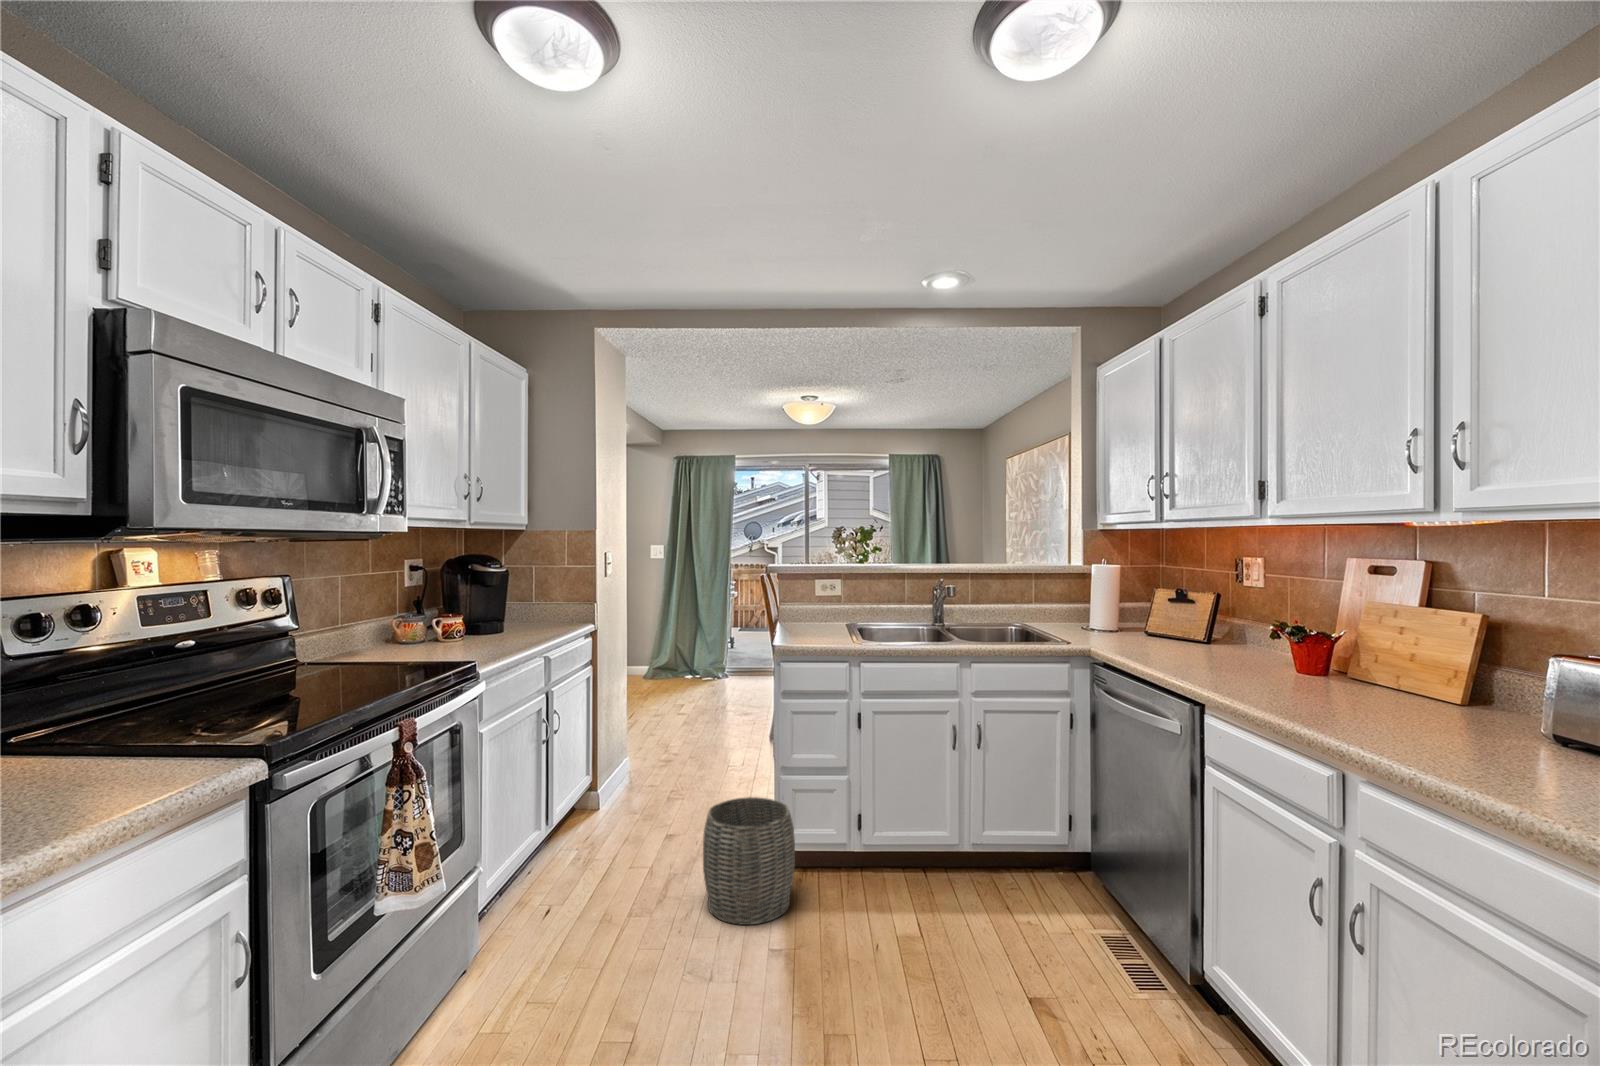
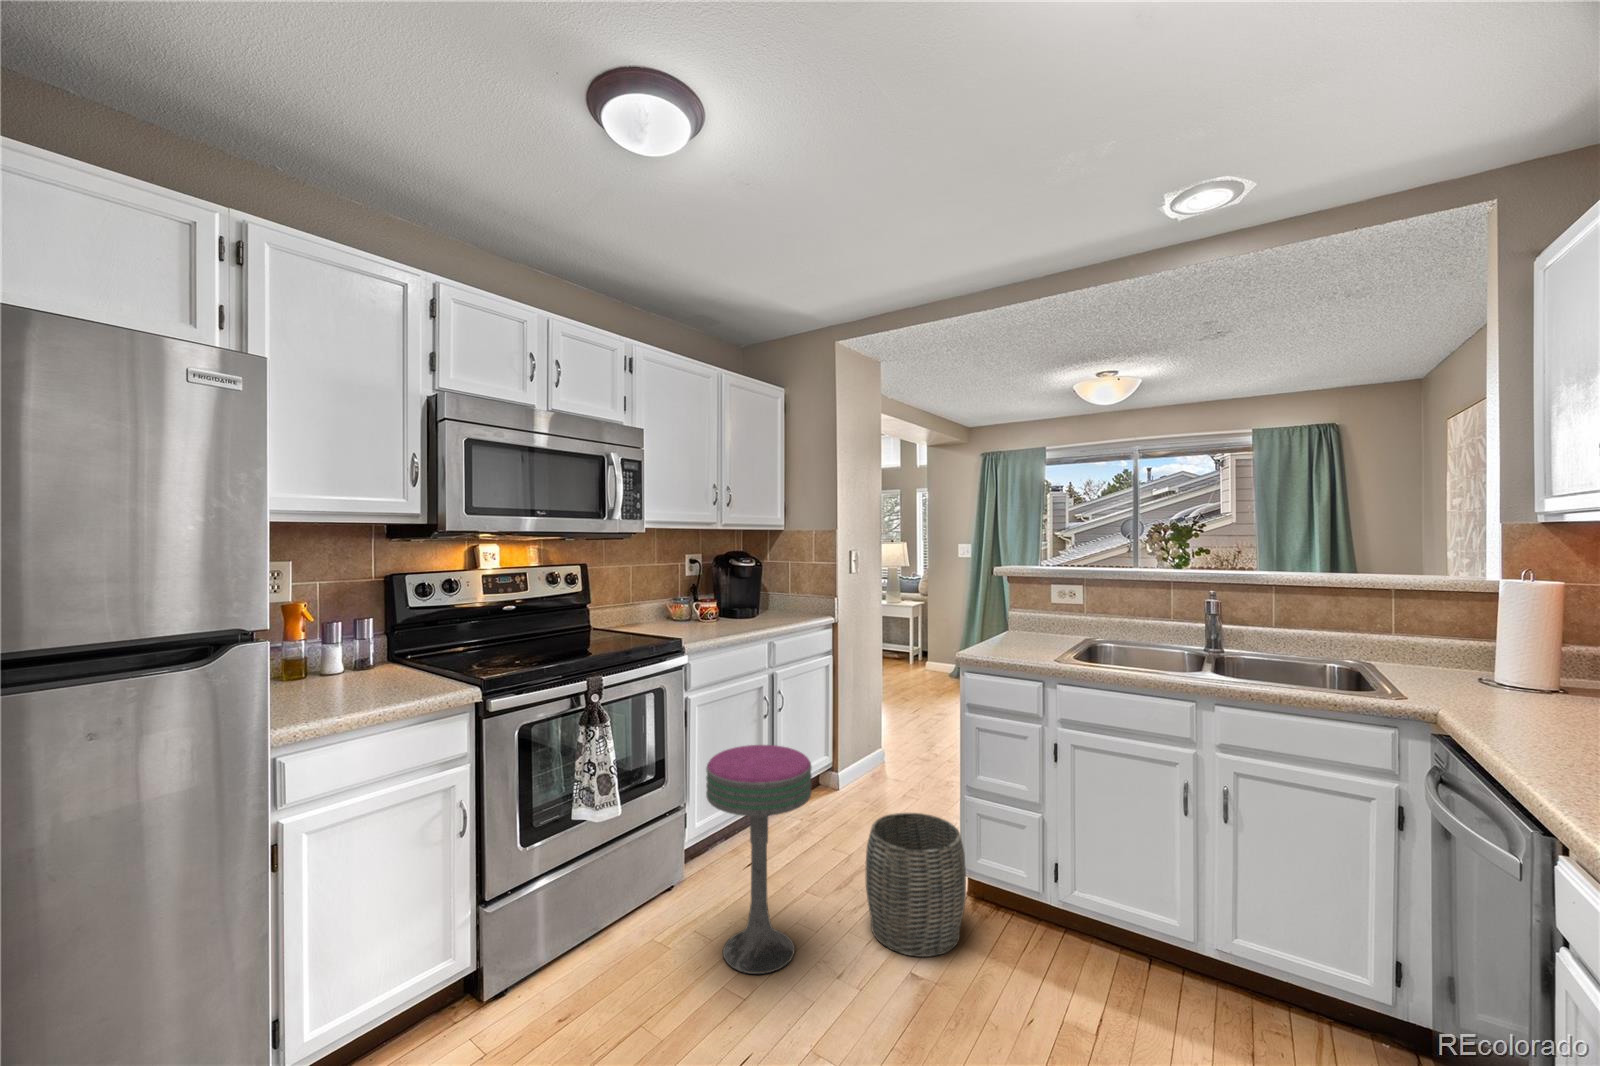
bar stool: none [564,754,676,989] -> present [706,745,812,974]

